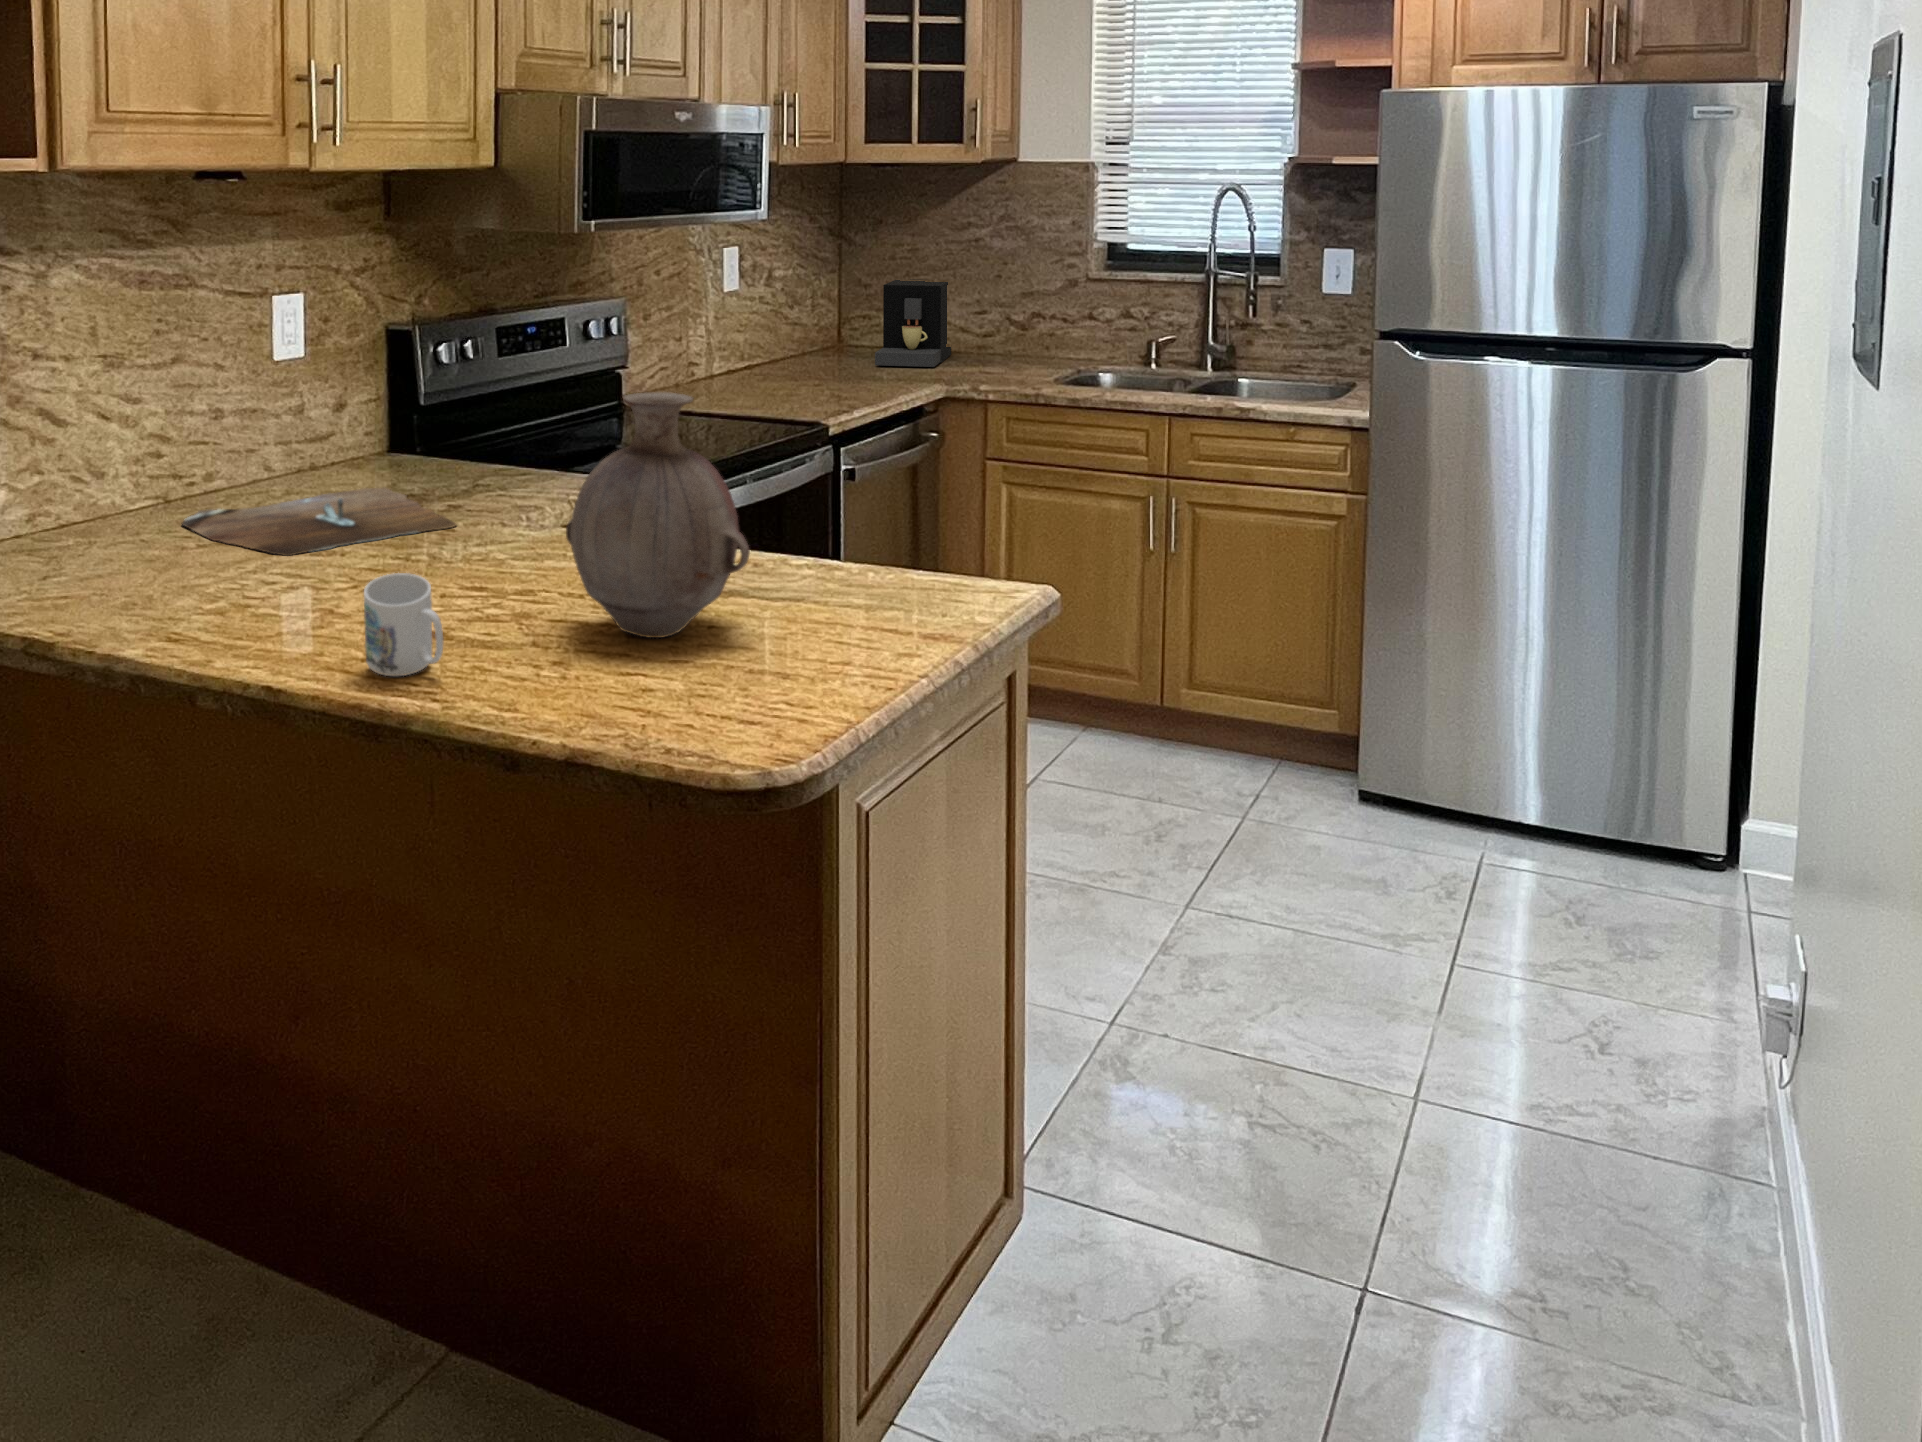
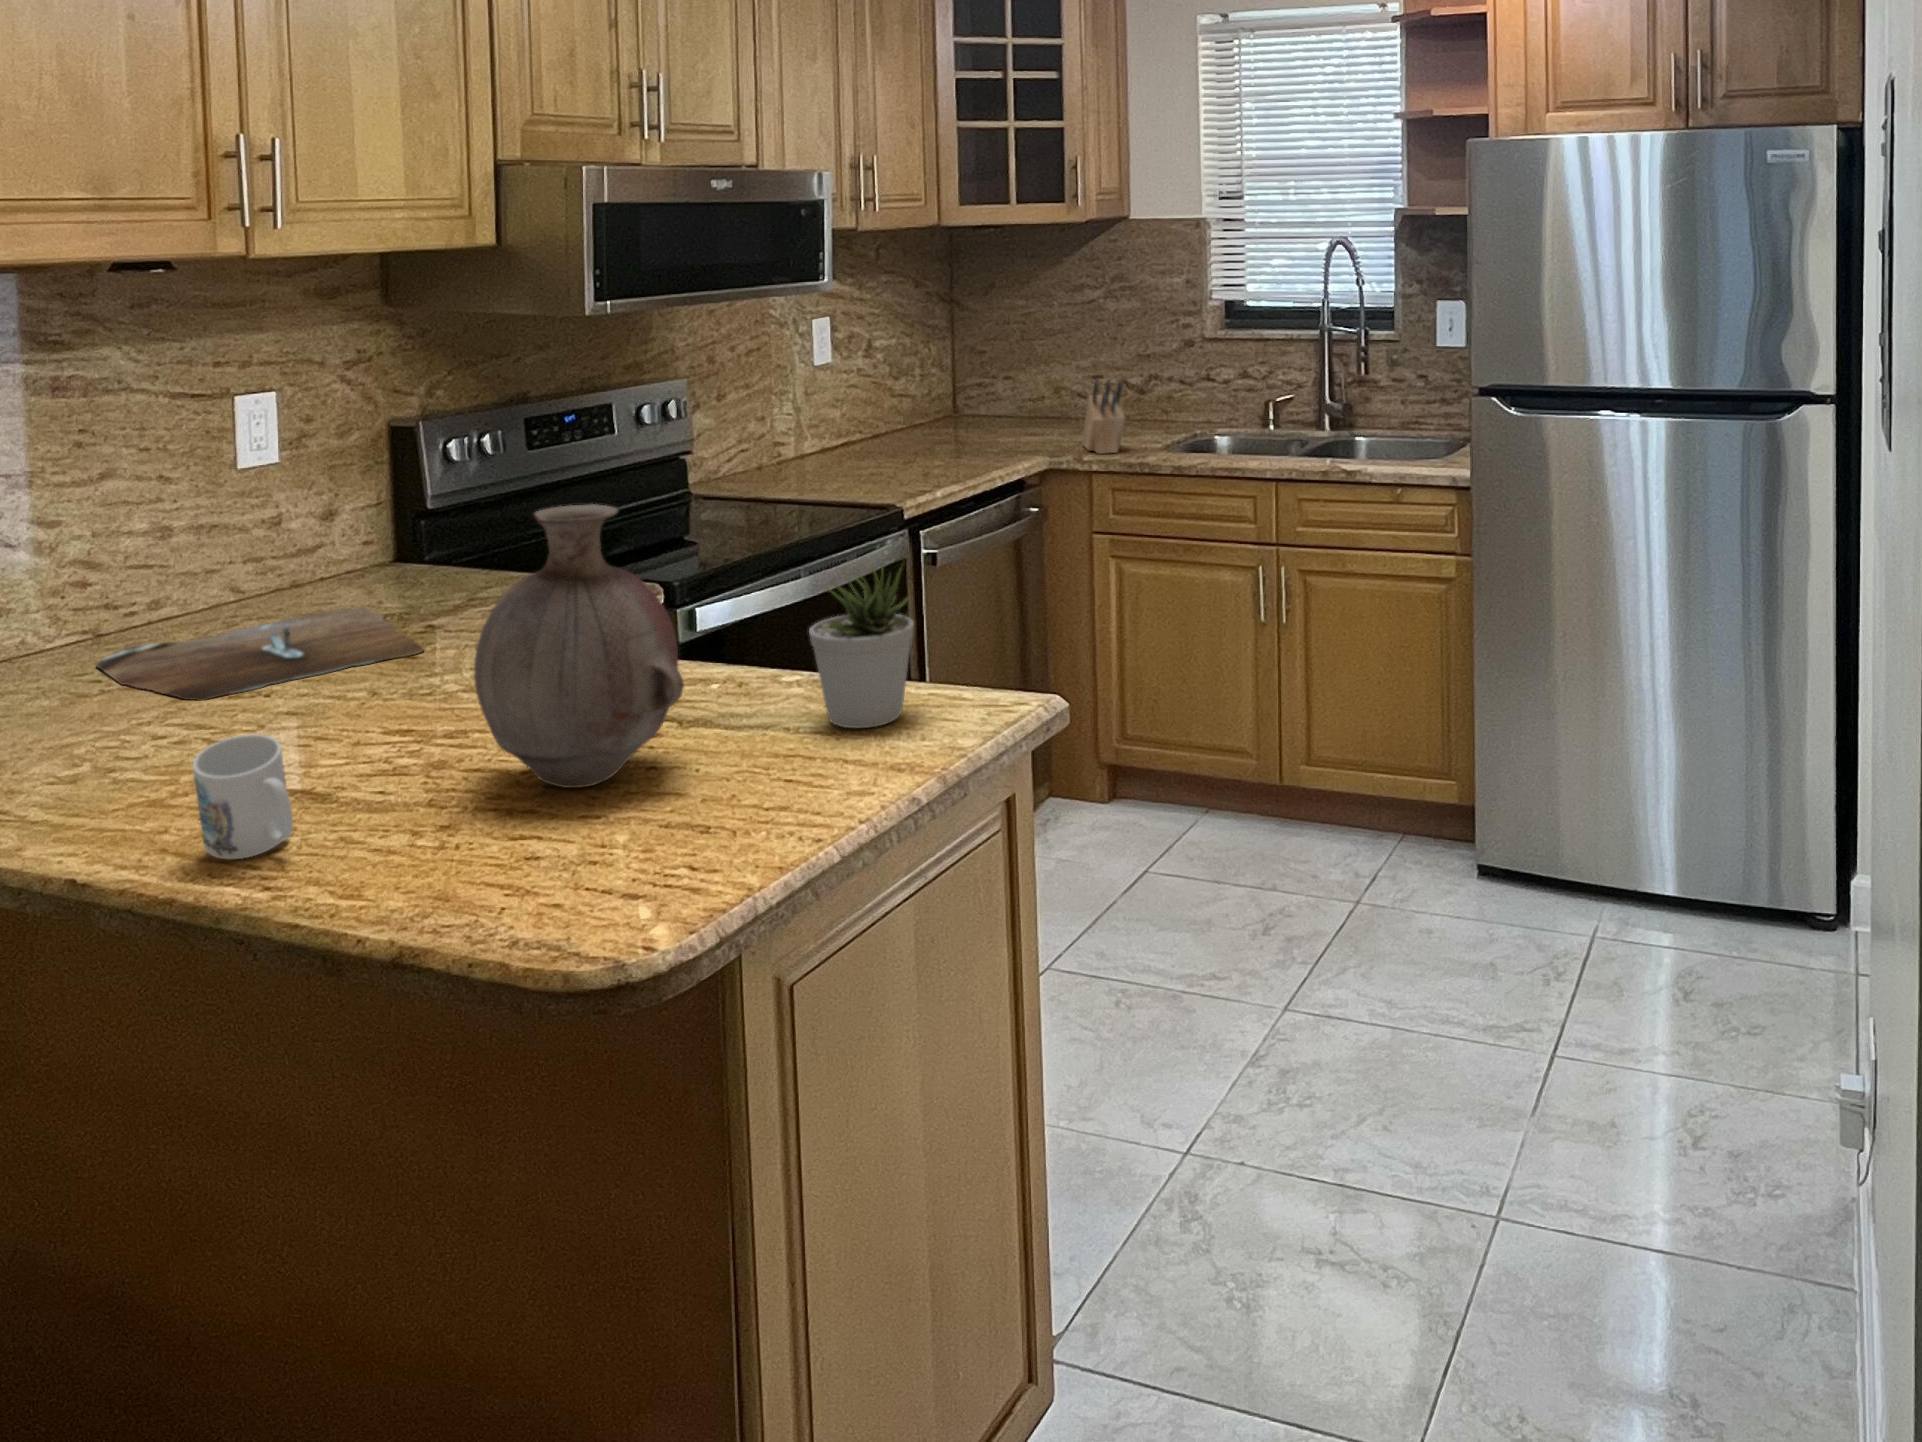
coffee maker: present [875,279,951,367] -> none [985,344,1071,436]
knife block: none [972,313,1019,385] -> present [1082,379,1125,454]
potted plant: none [835,456,931,604] -> present [809,566,914,728]

